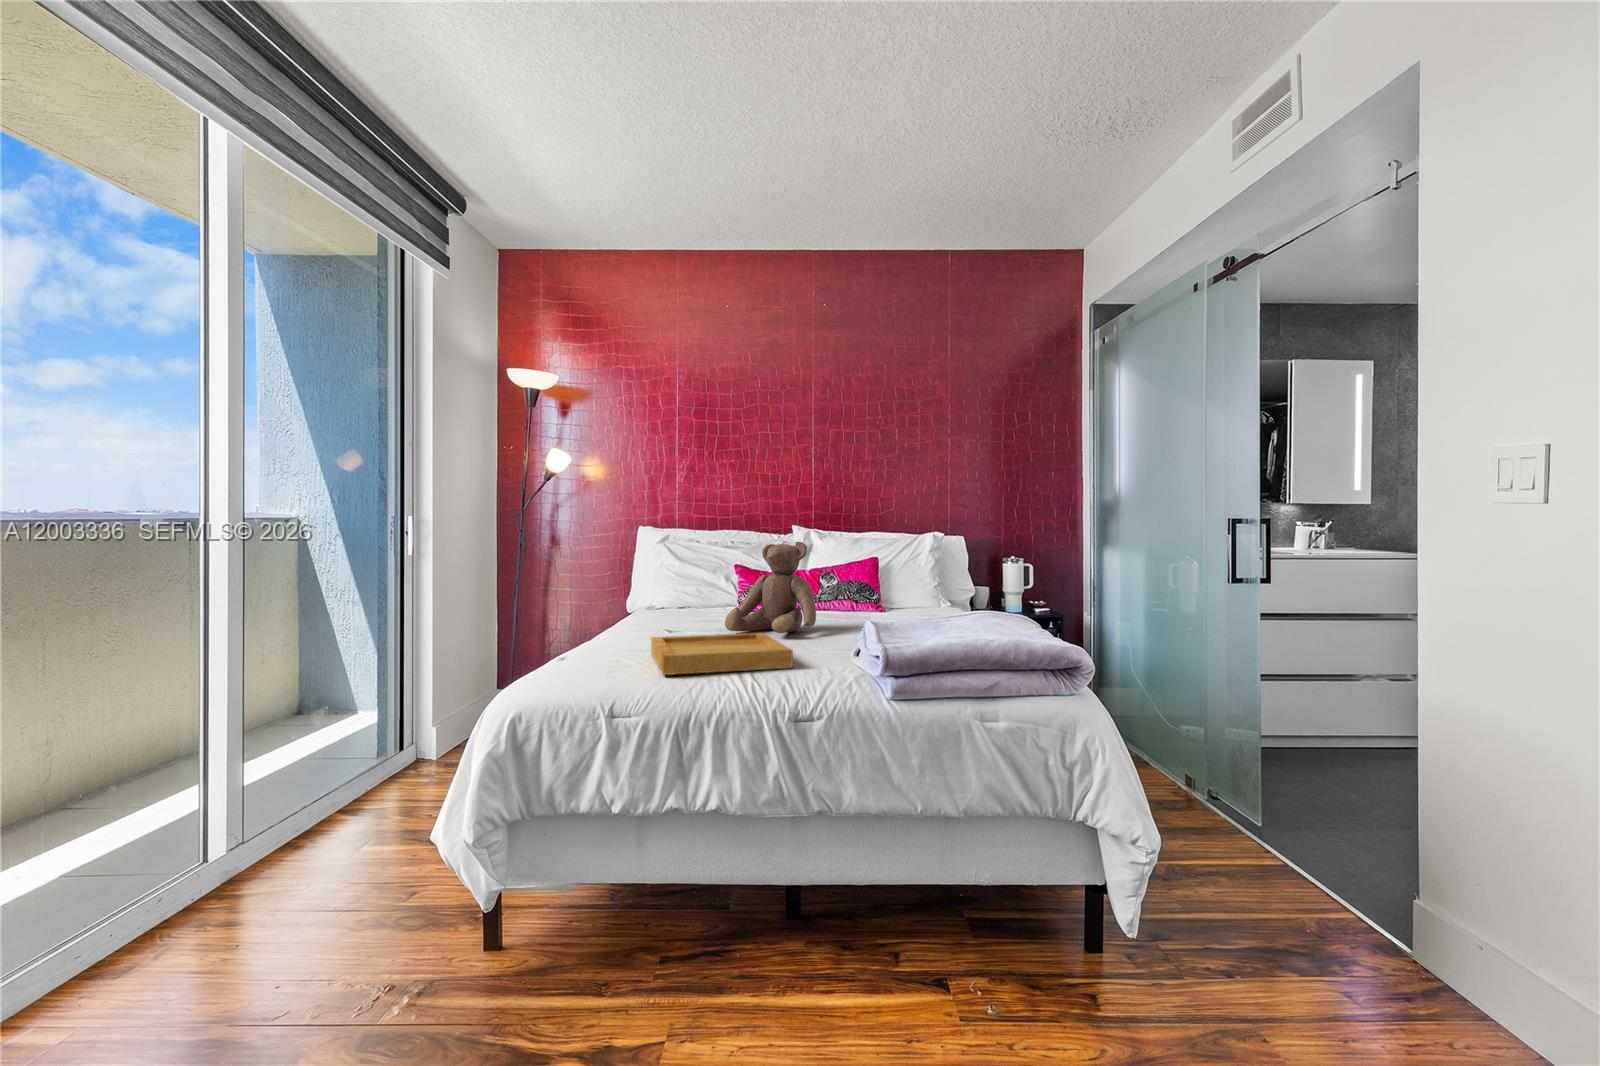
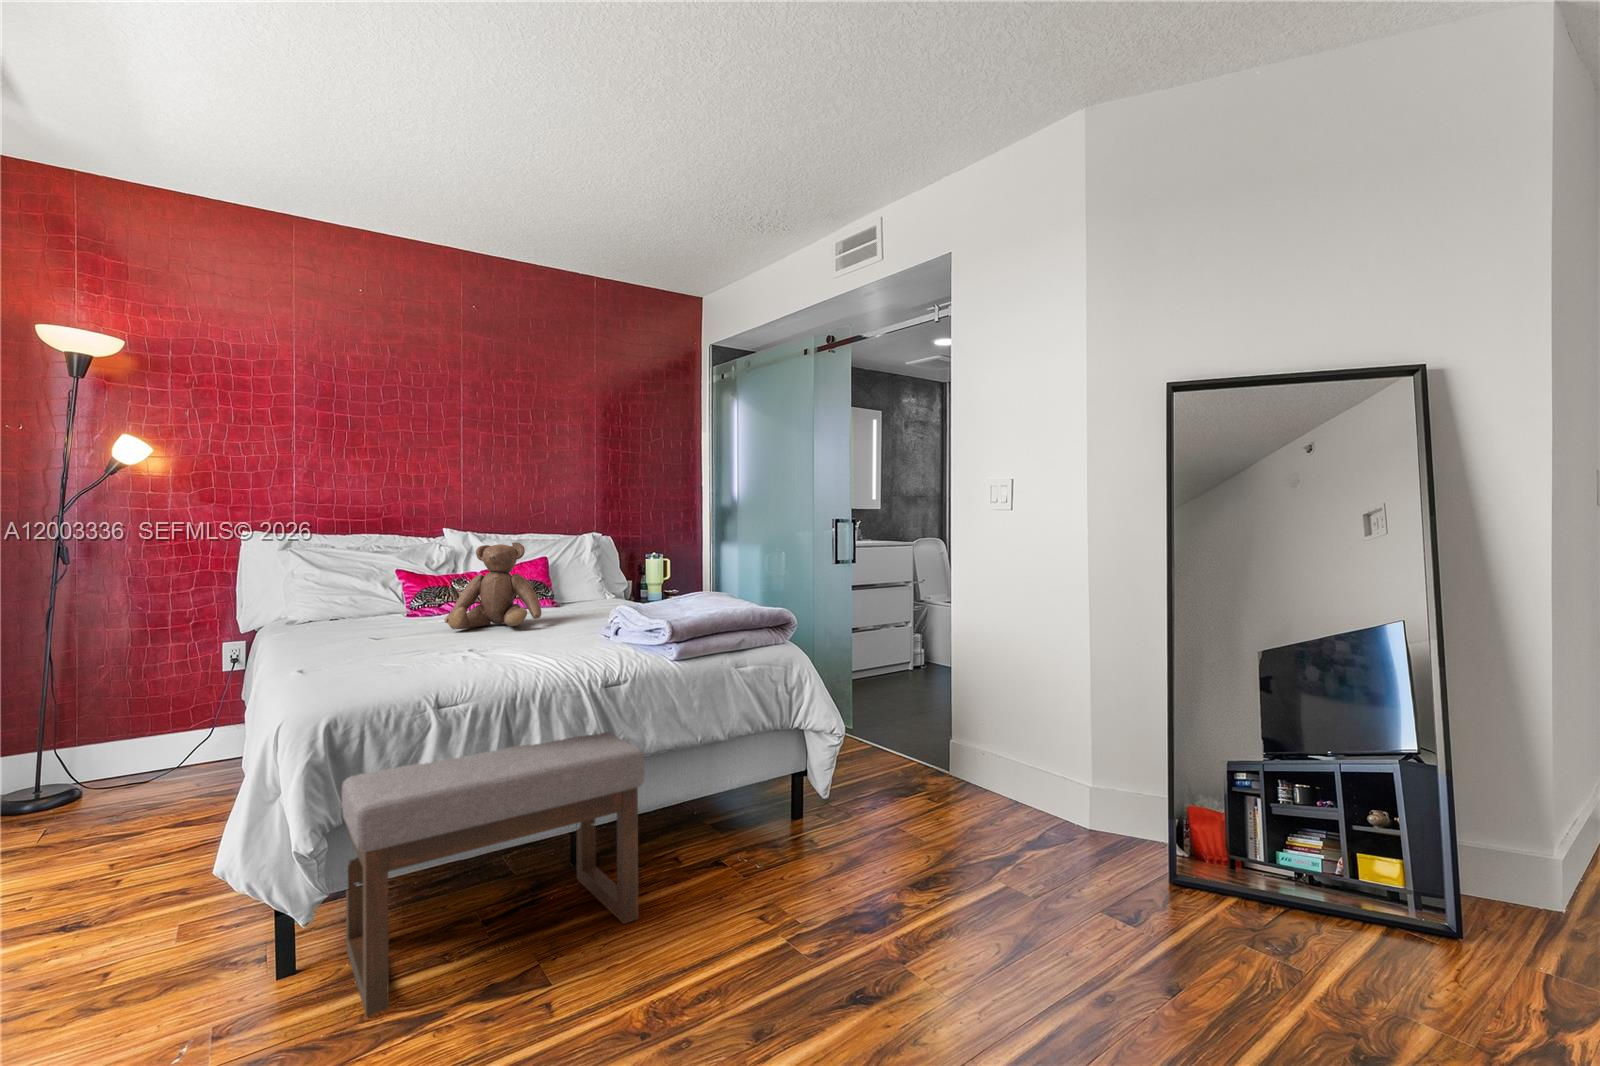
tray: present [651,633,793,675] -> none [409,625,575,664]
ottoman: none [484,761,801,1026] -> present [342,730,644,1016]

